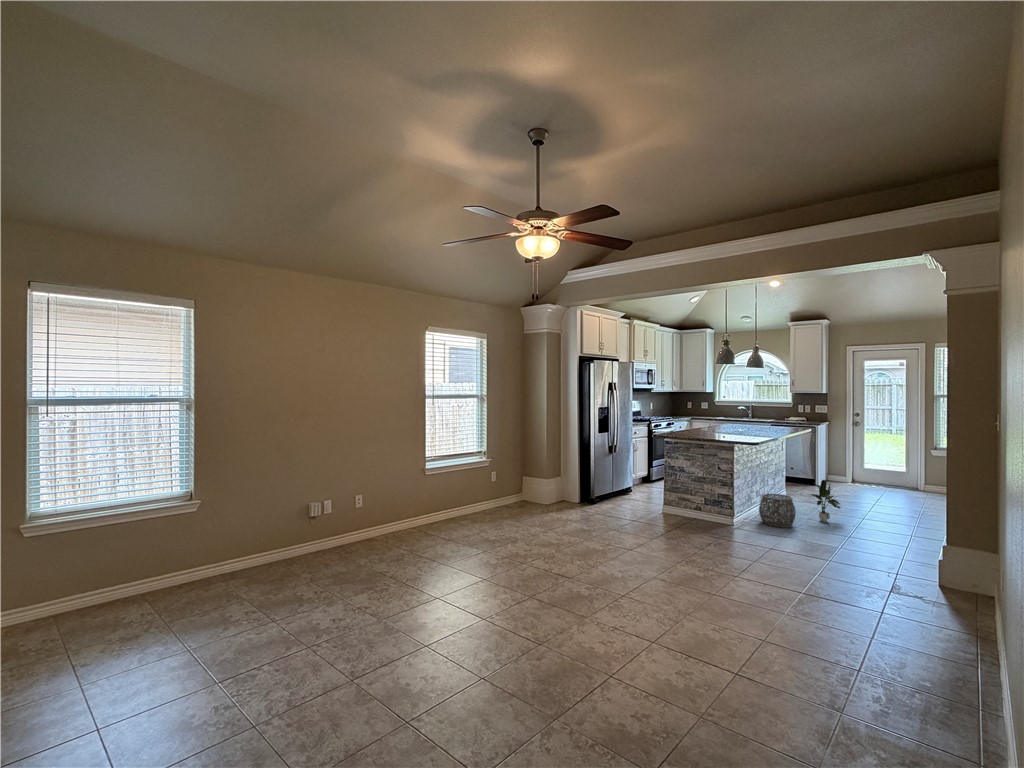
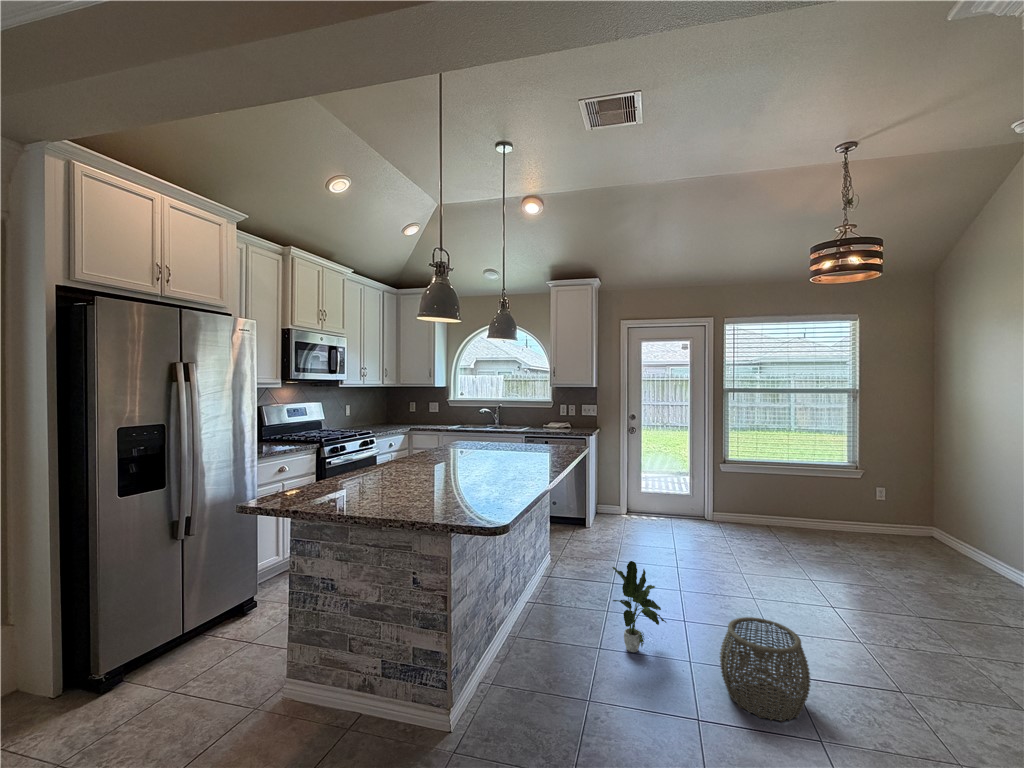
woven basket: present [759,494,796,527] -> present [720,617,811,721]

